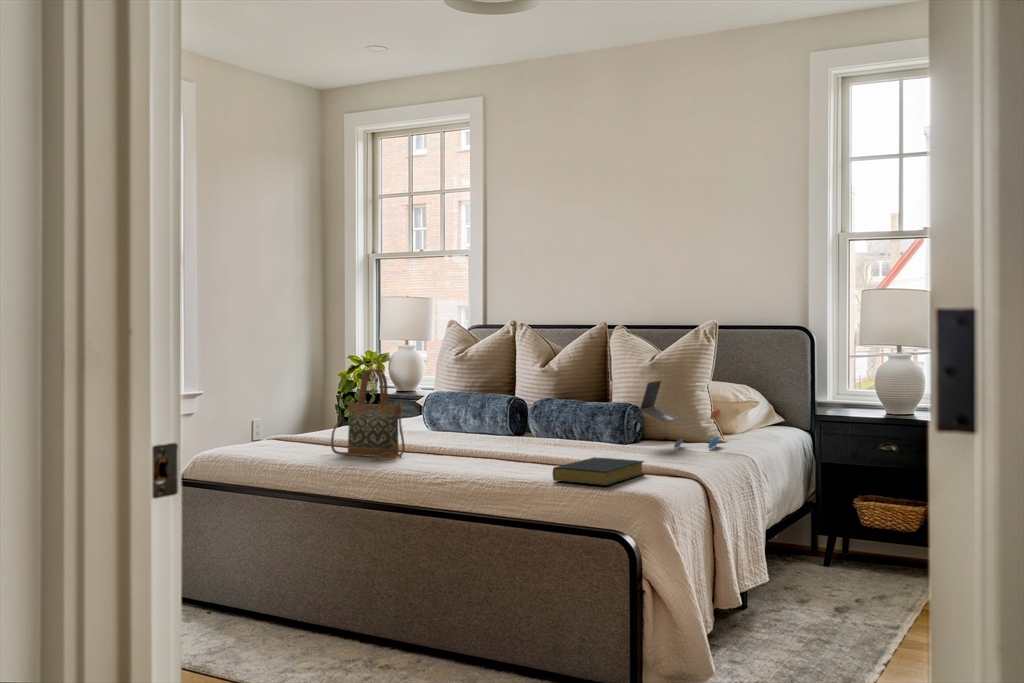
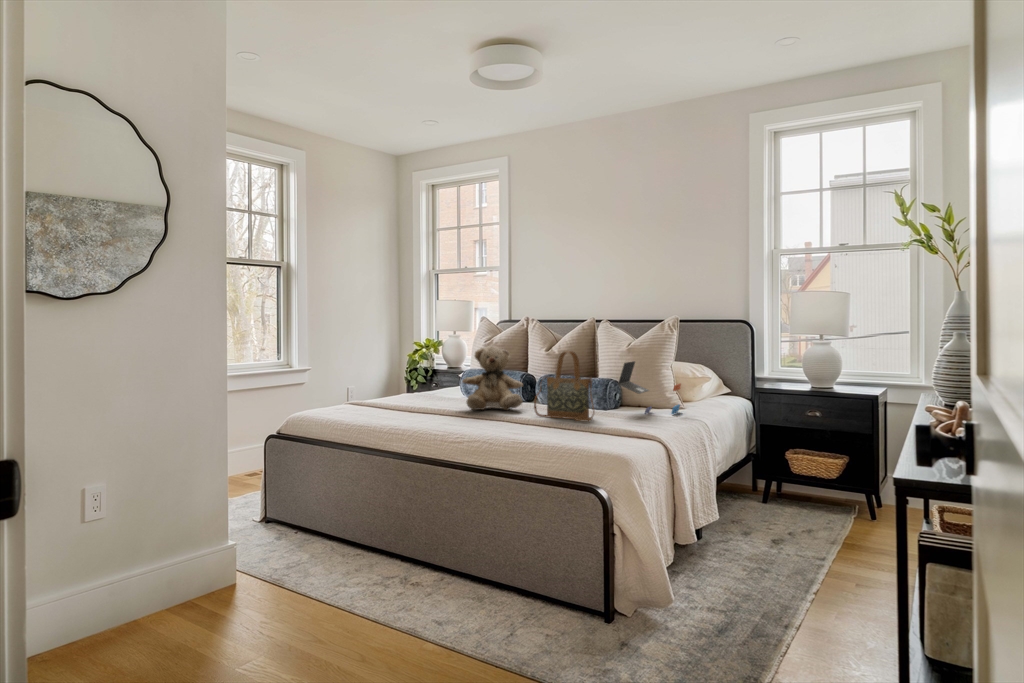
teddy bear: none [434,359,515,446] -> present [462,345,523,410]
handbag: present [331,369,405,460] -> present [534,351,594,421]
hardback book: present [553,457,644,486] -> none [544,422,619,446]

